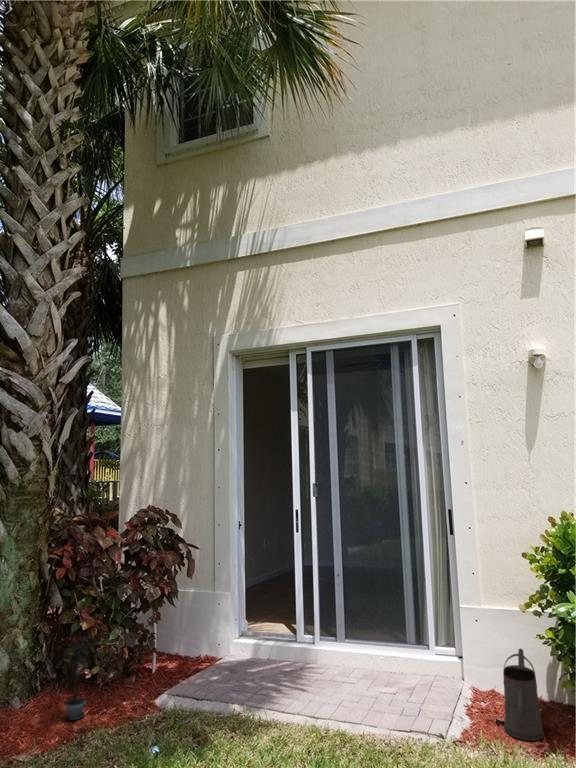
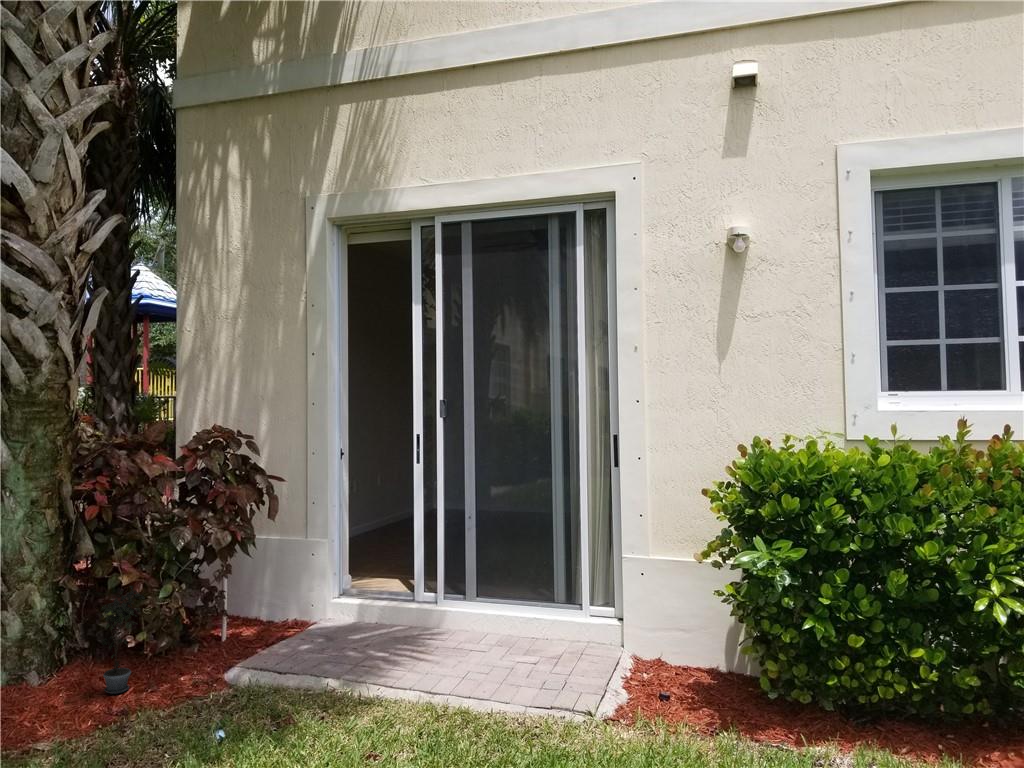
watering can: present [503,649,544,741] -> none [651,603,695,700]

